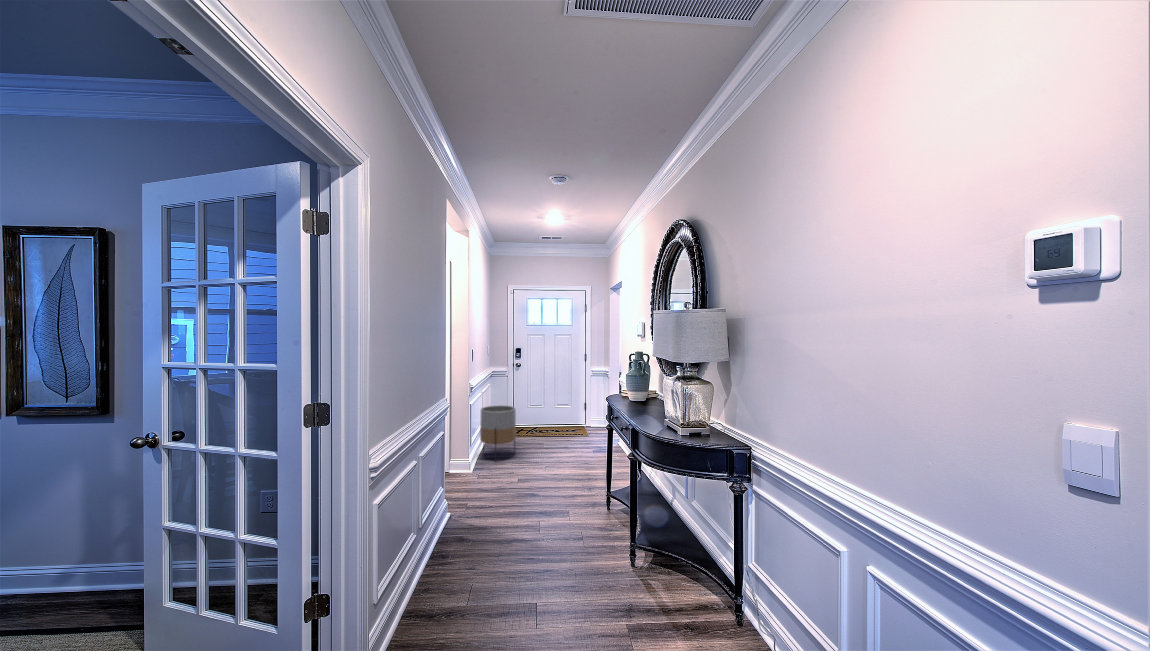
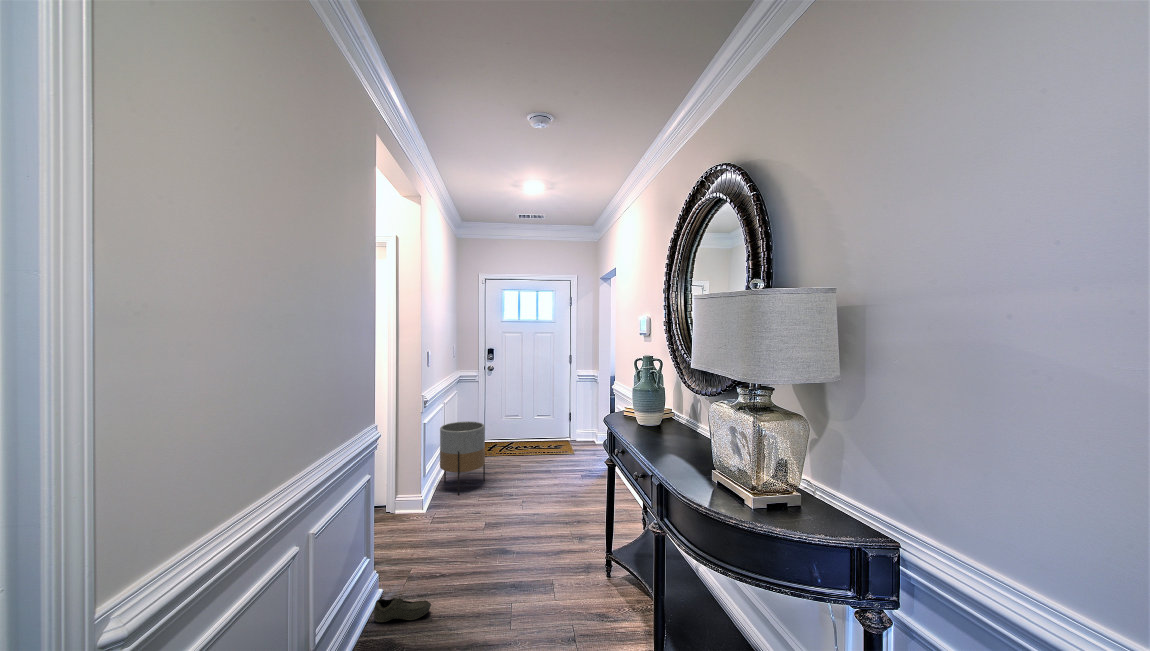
shoe: none [448,512,485,529] -> present [374,594,431,622]

